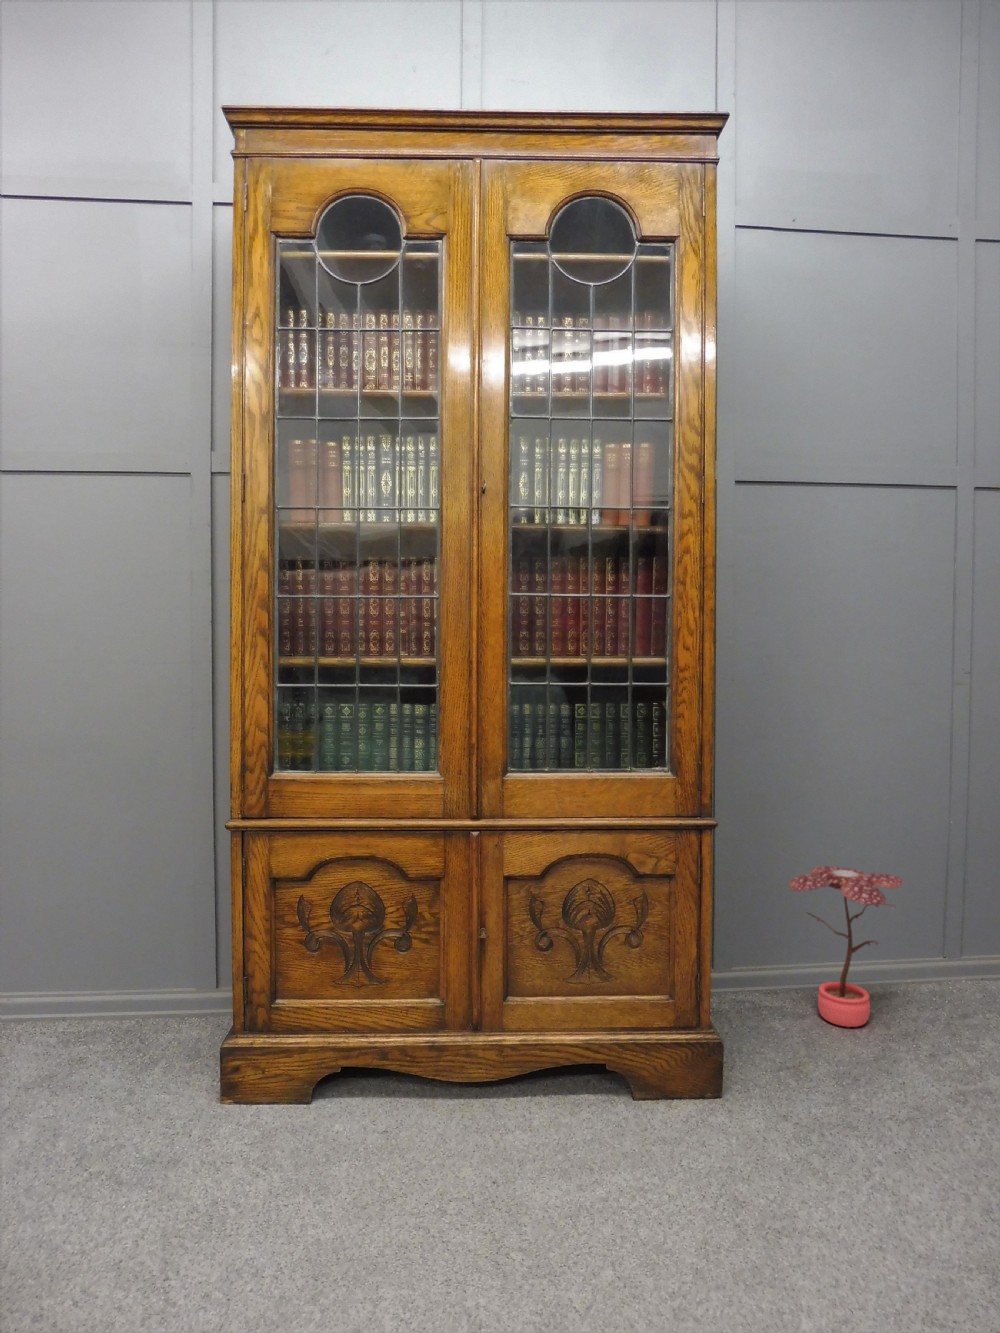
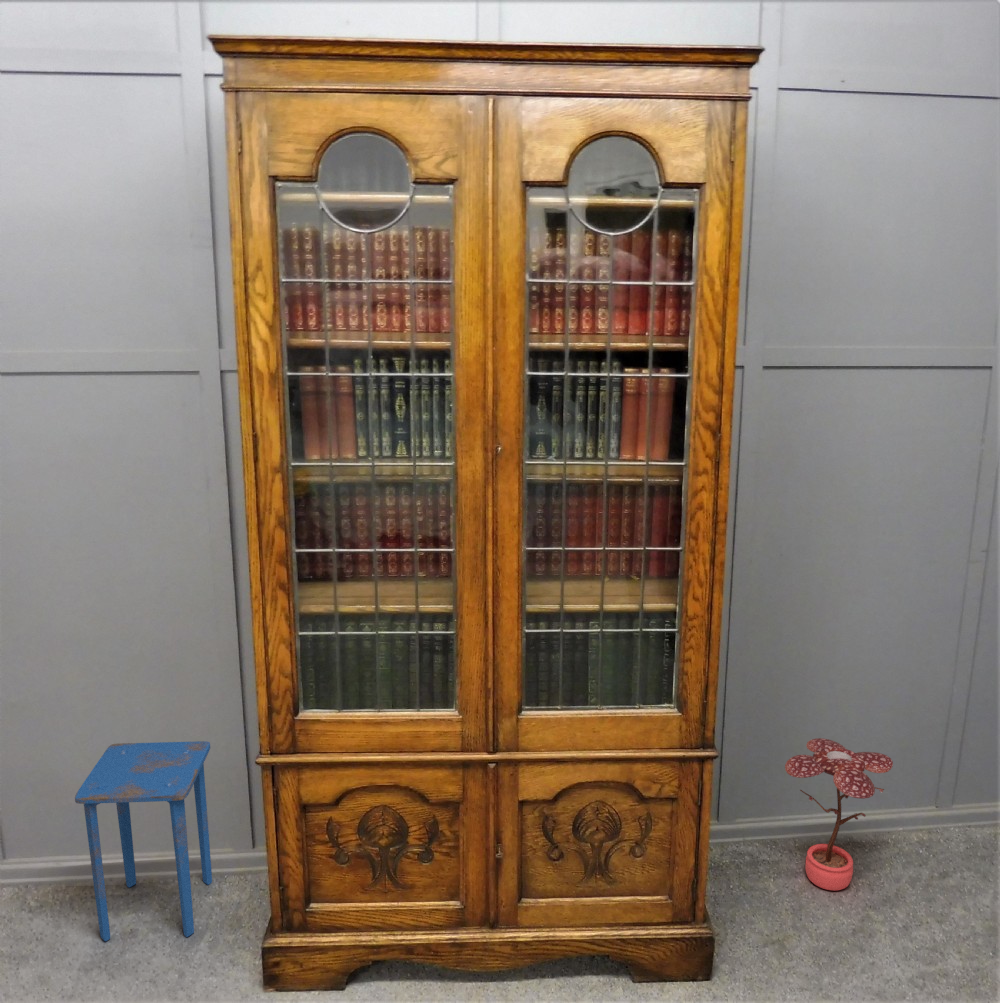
side table: none [31,855,184,1065] -> present [75,741,212,941]

